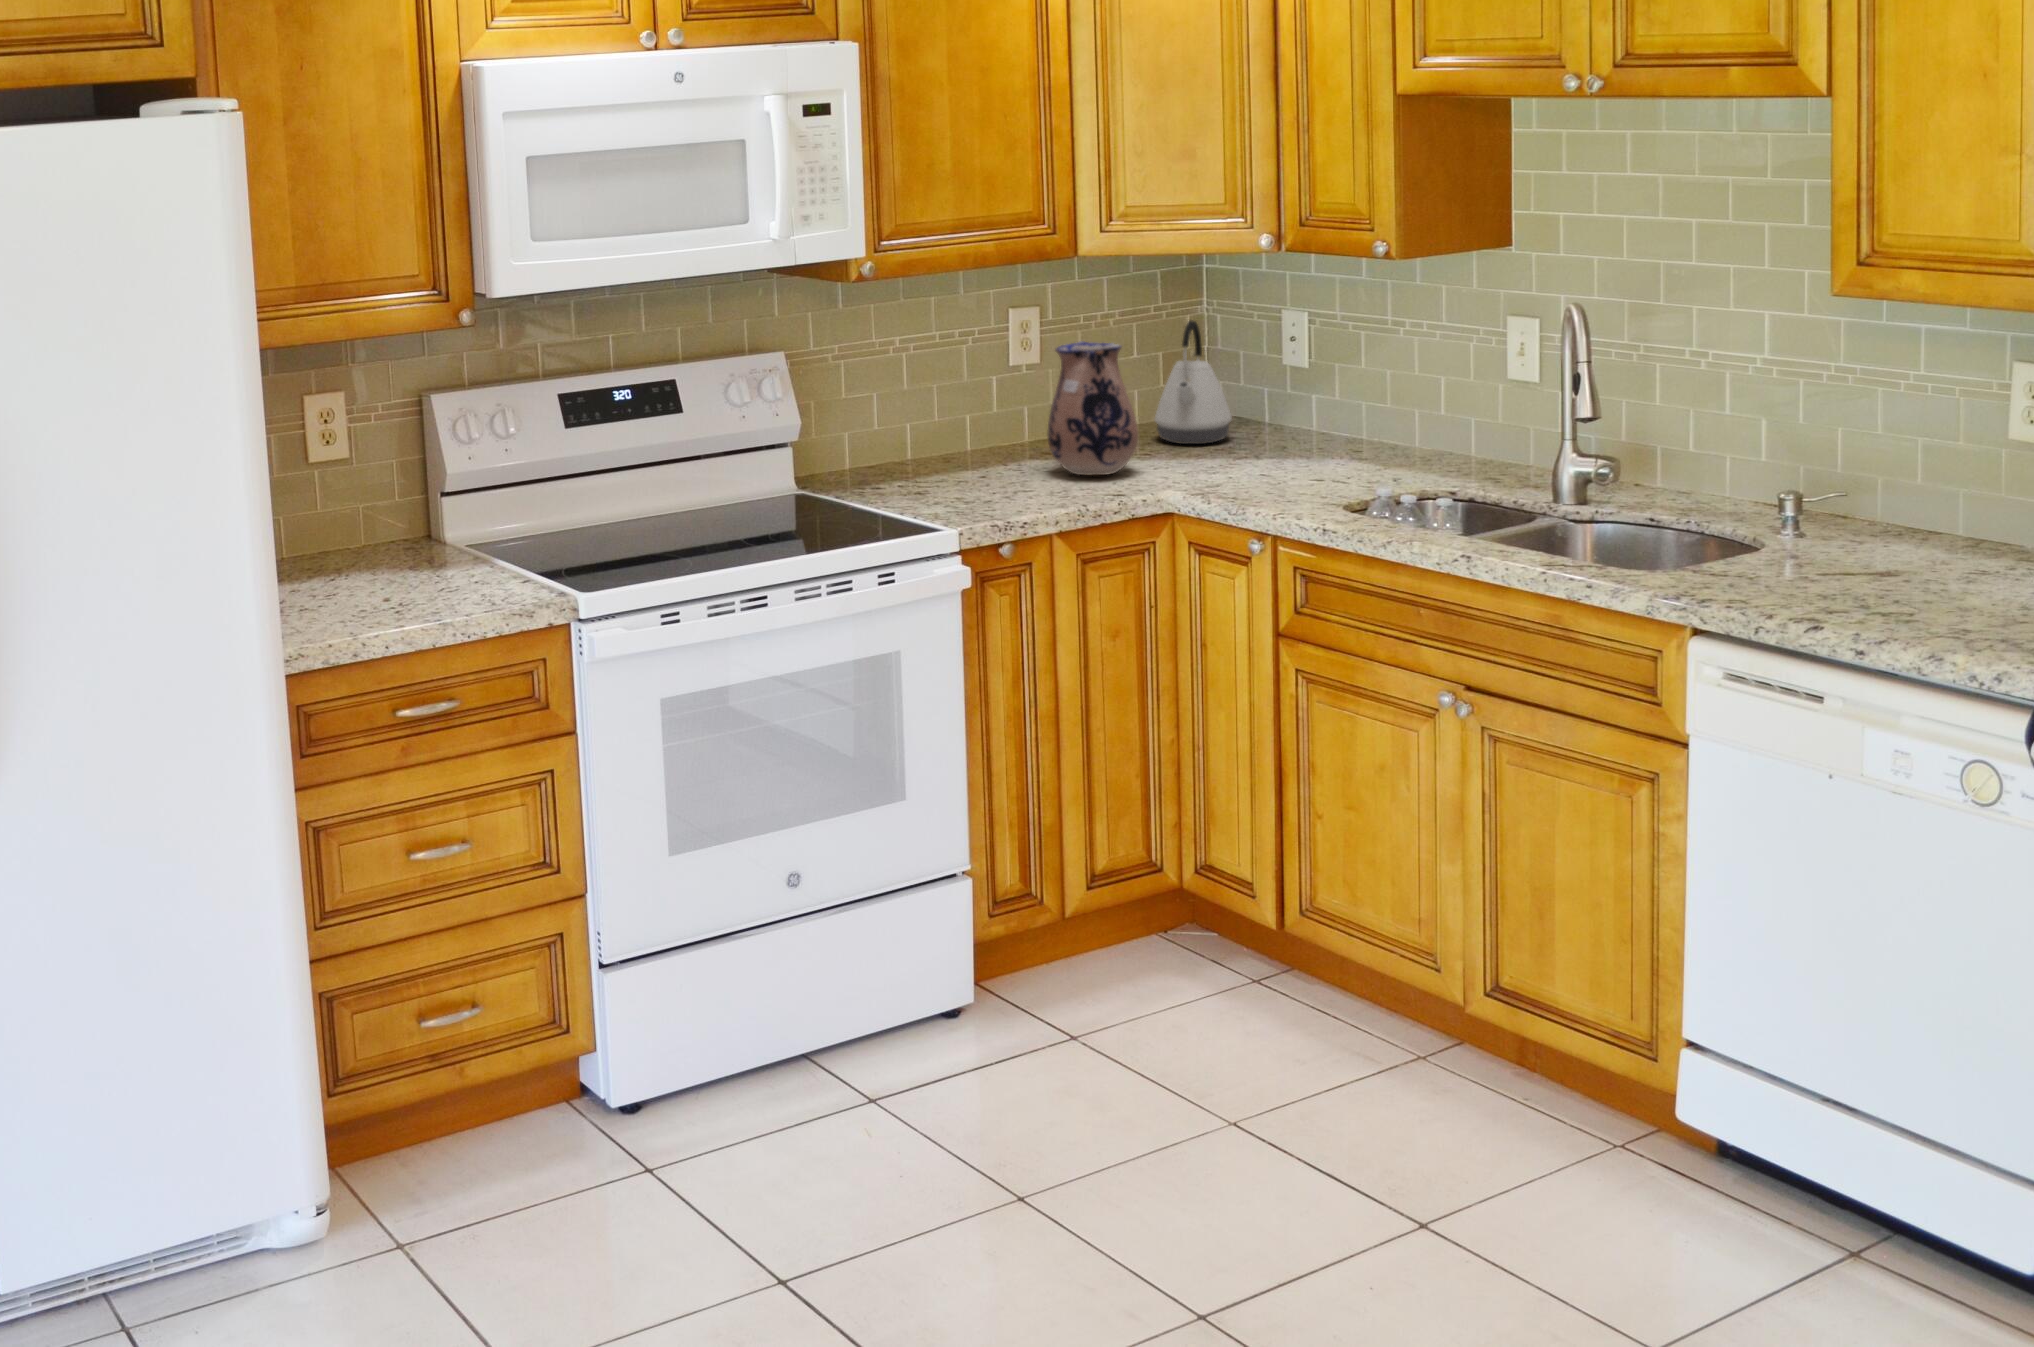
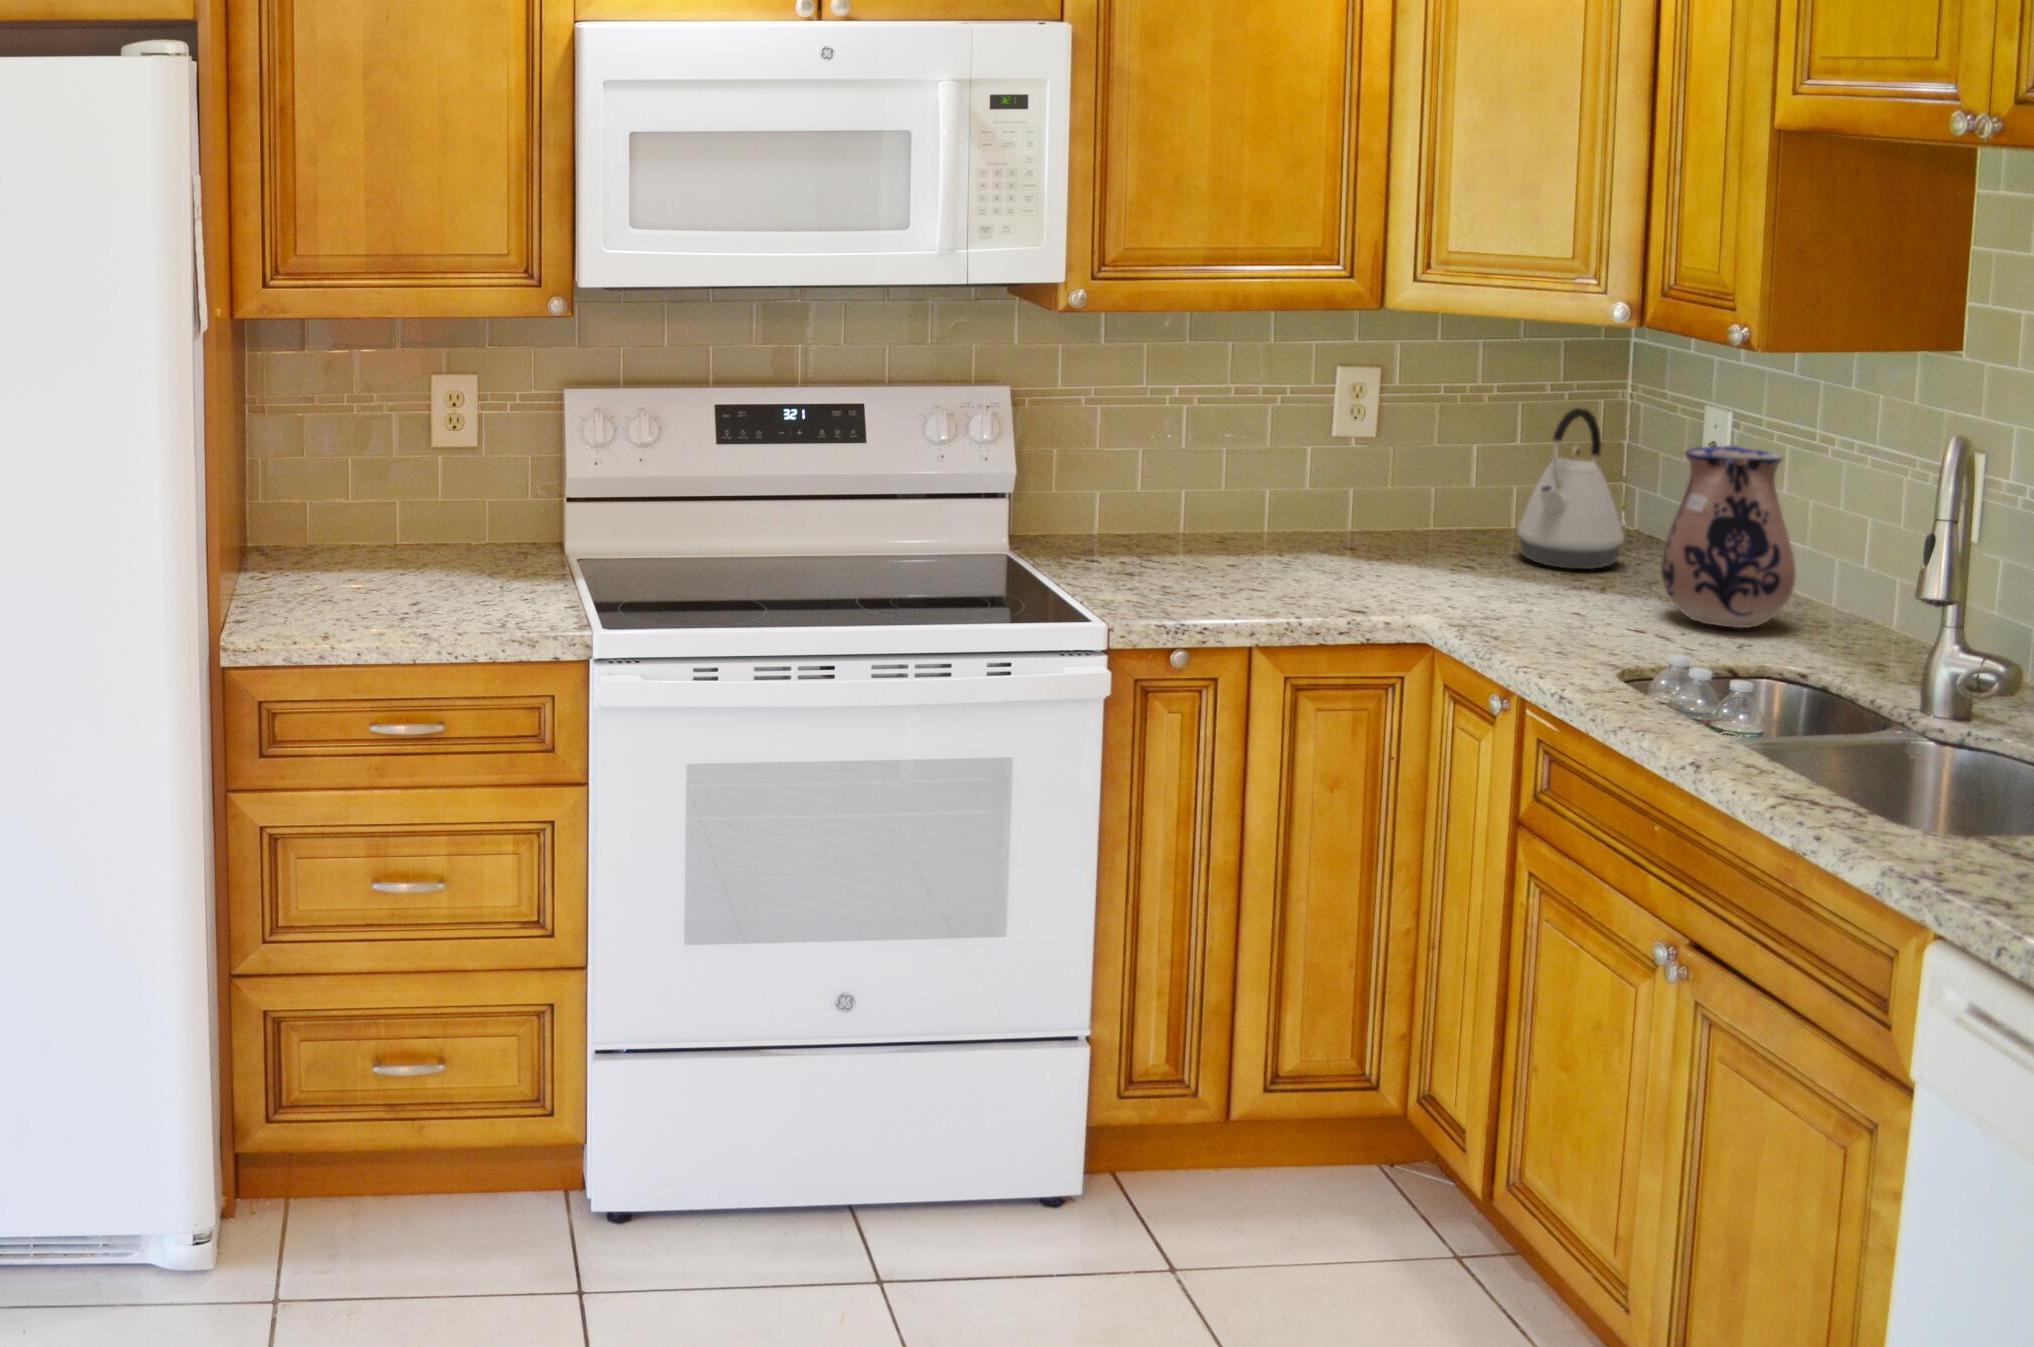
ceramic pitcher: present [1047,341,1138,475] -> present [1661,445,1796,628]

